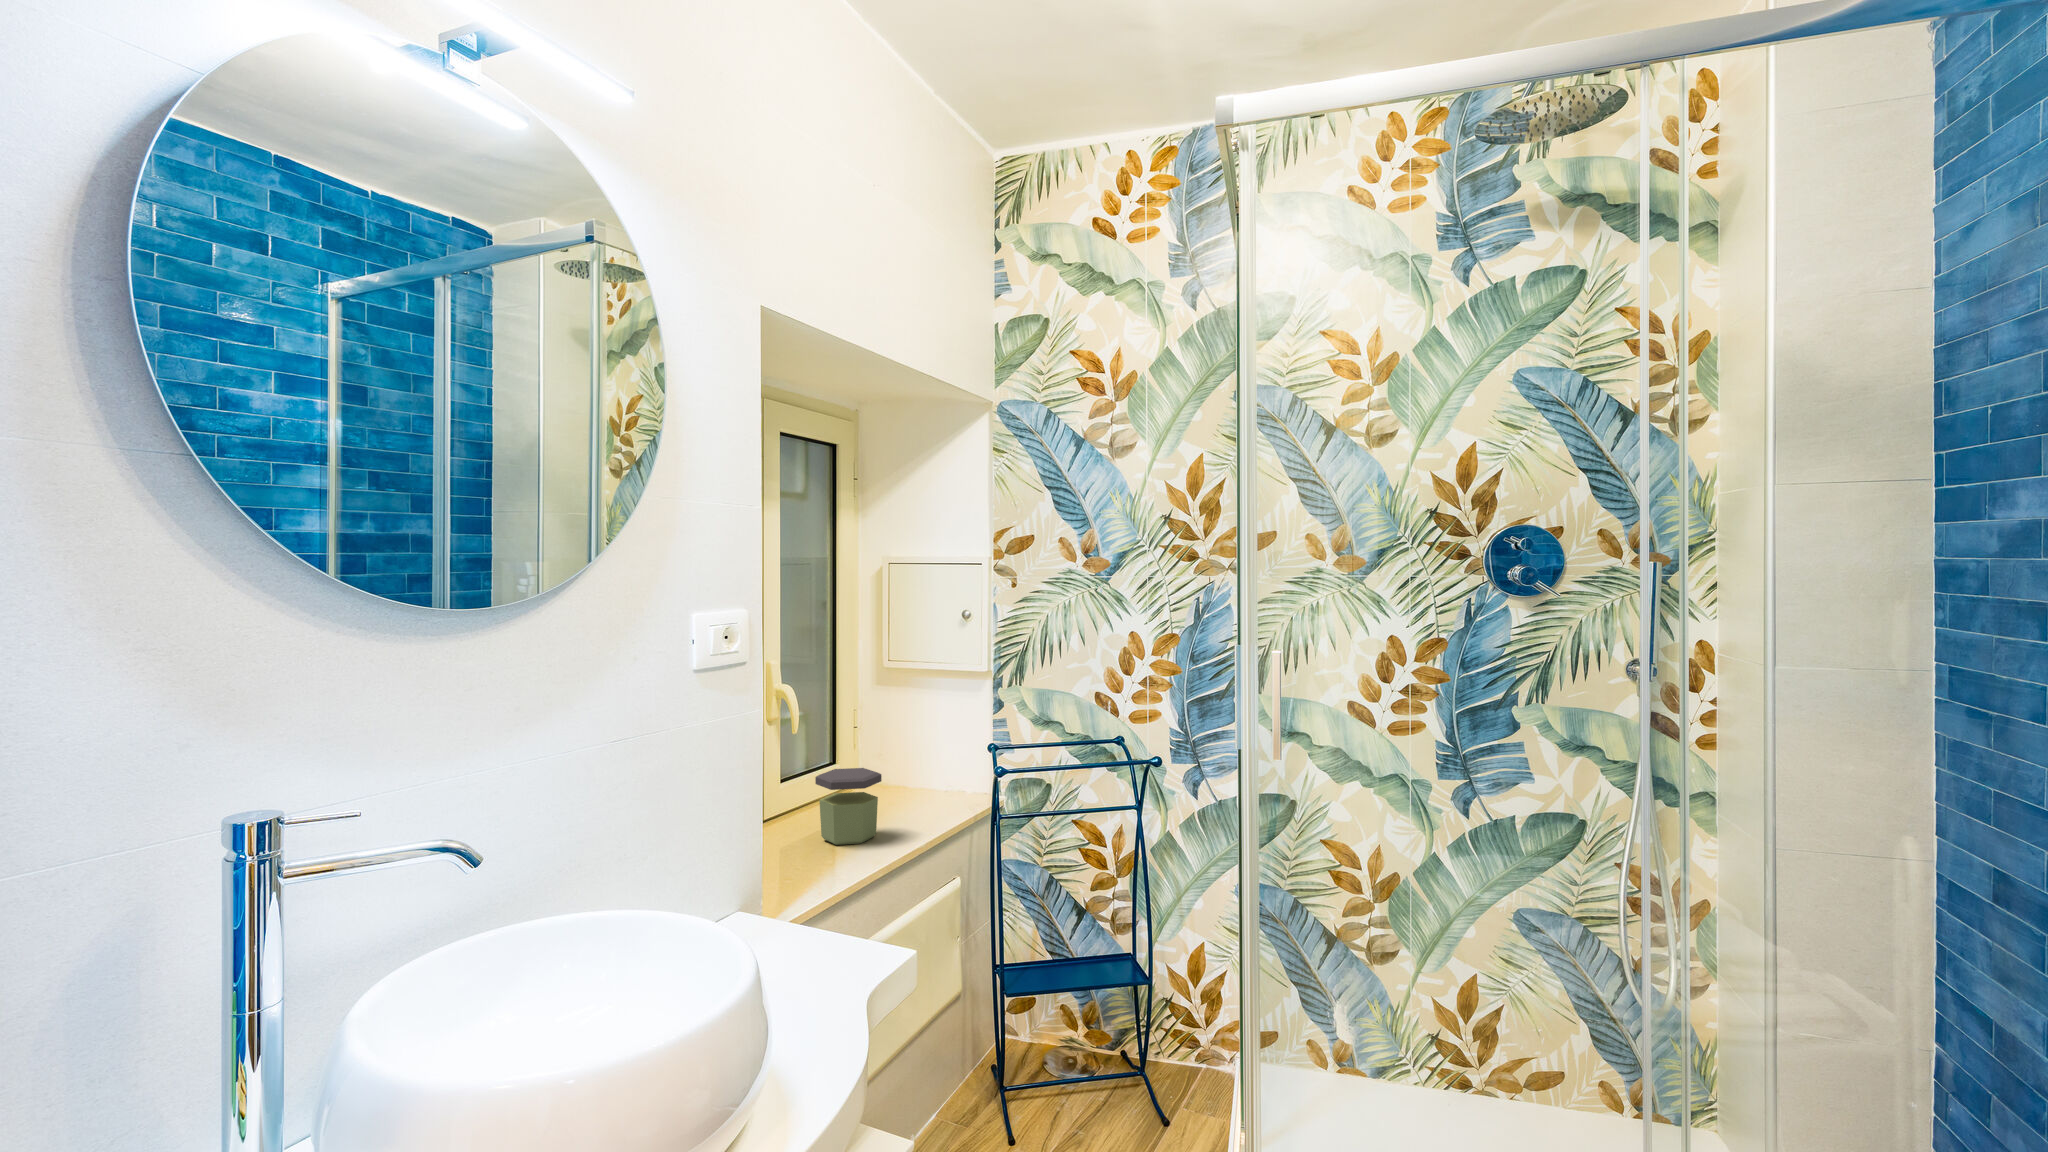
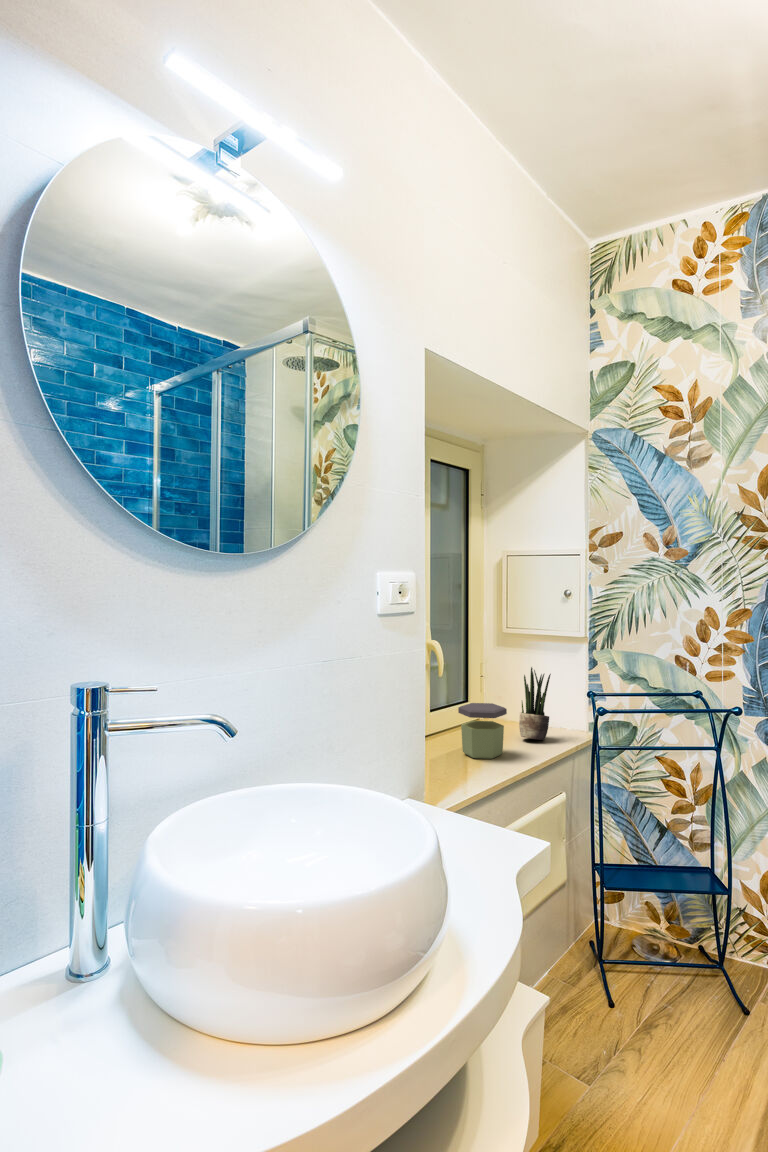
potted plant: none [901,714,942,811] -> present [519,667,551,740]

